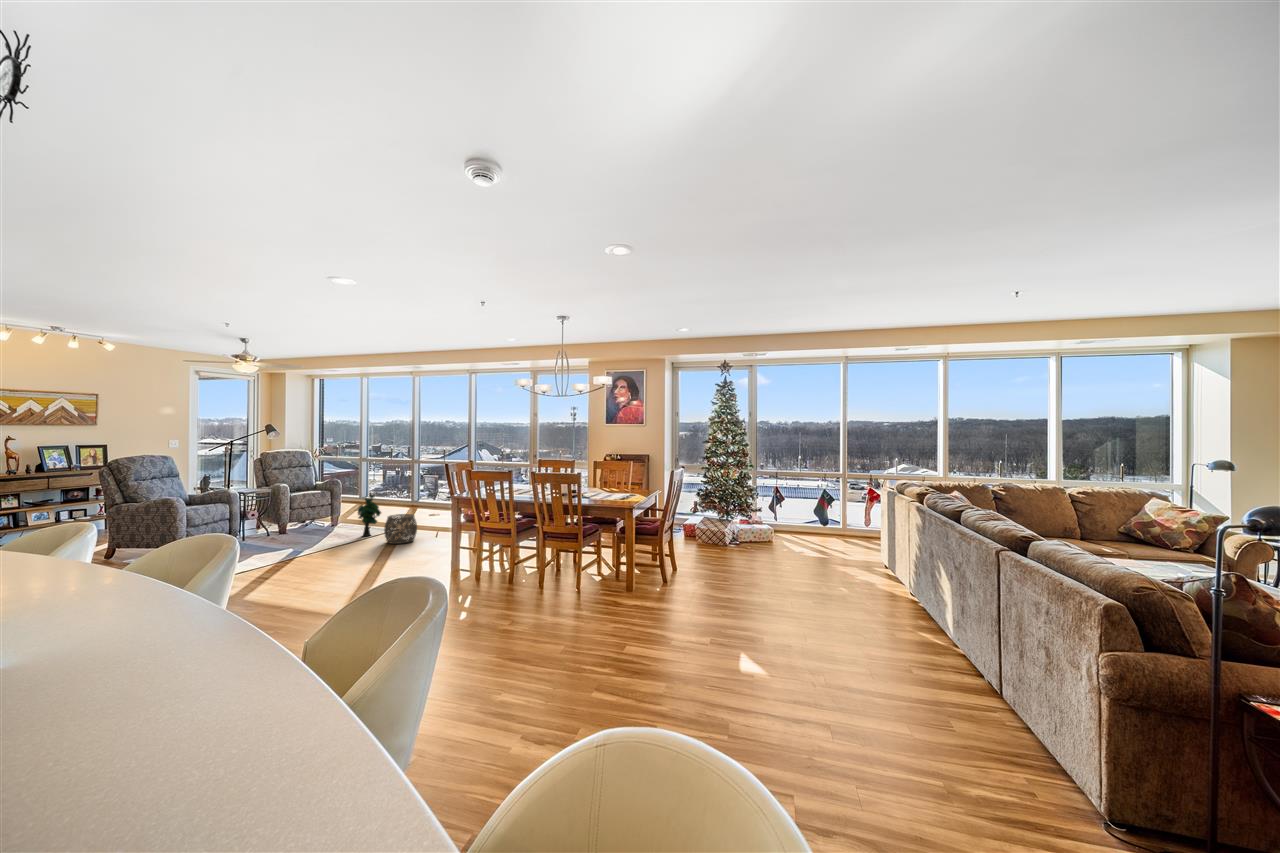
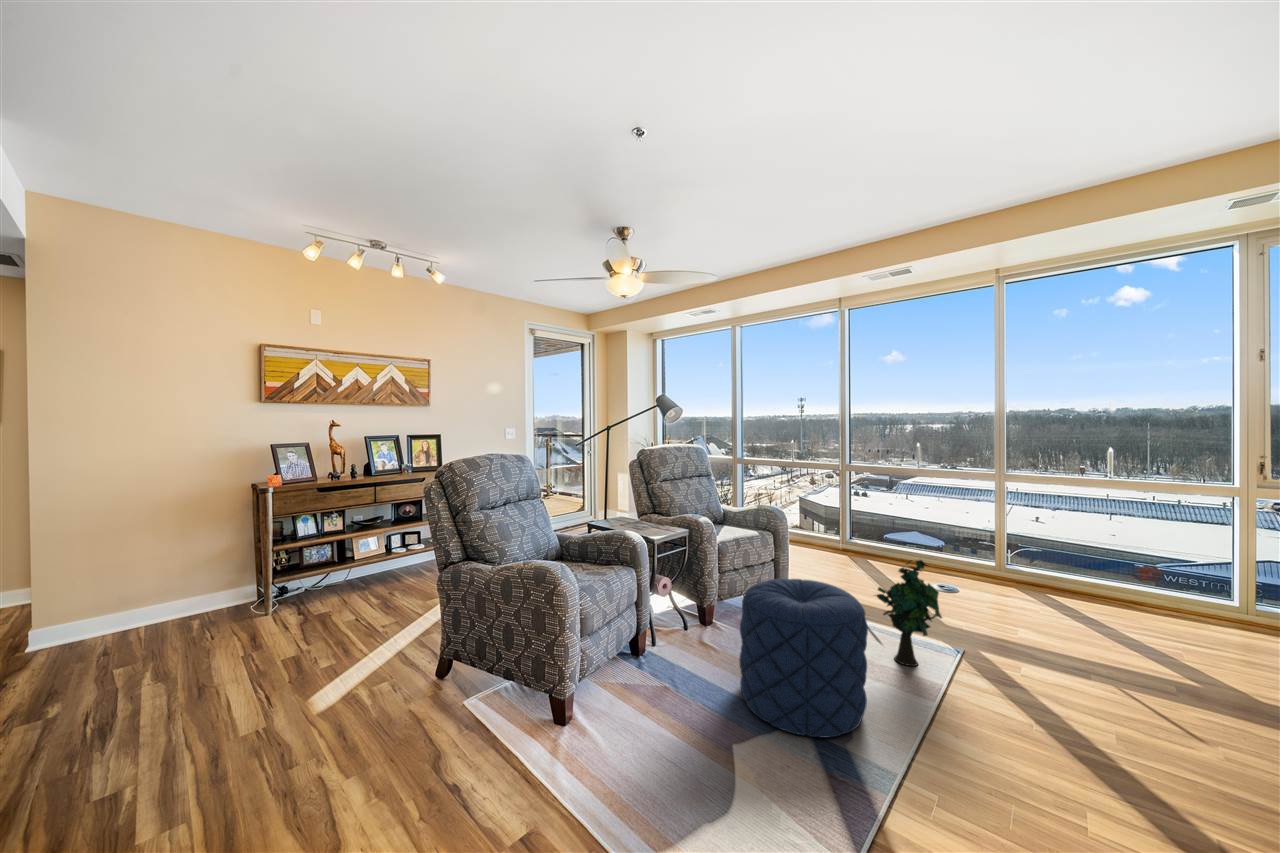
pouf: none [269,503,326,552] -> present [739,579,868,737]
woven basket: present [384,514,417,544] -> none [1015,633,1141,749]

